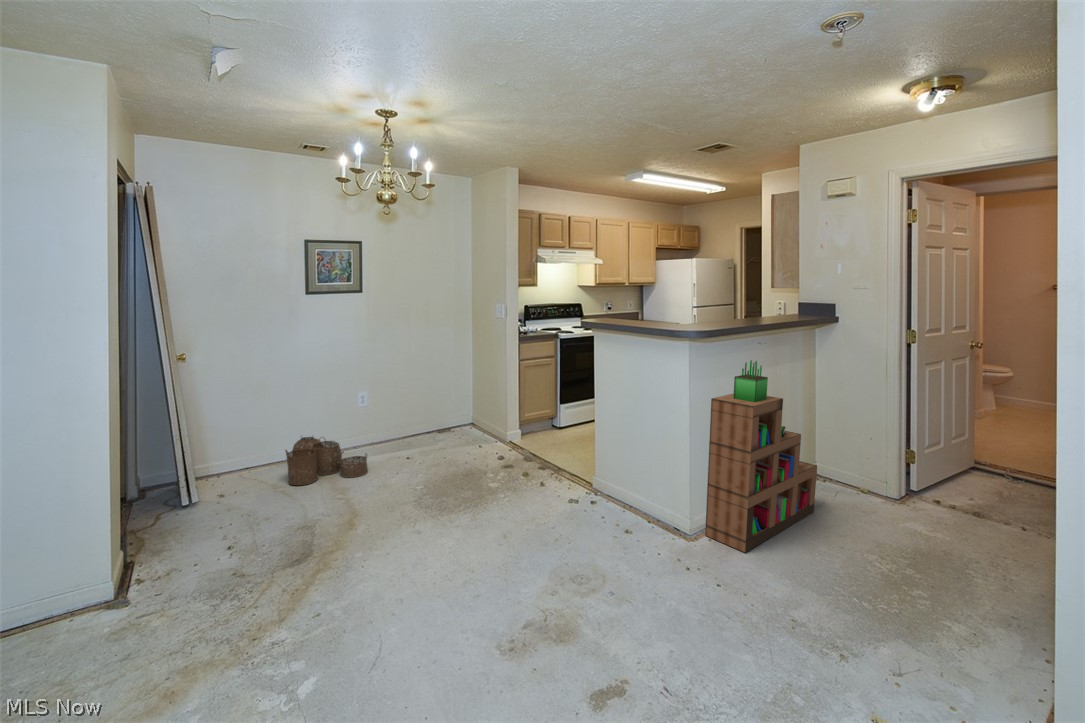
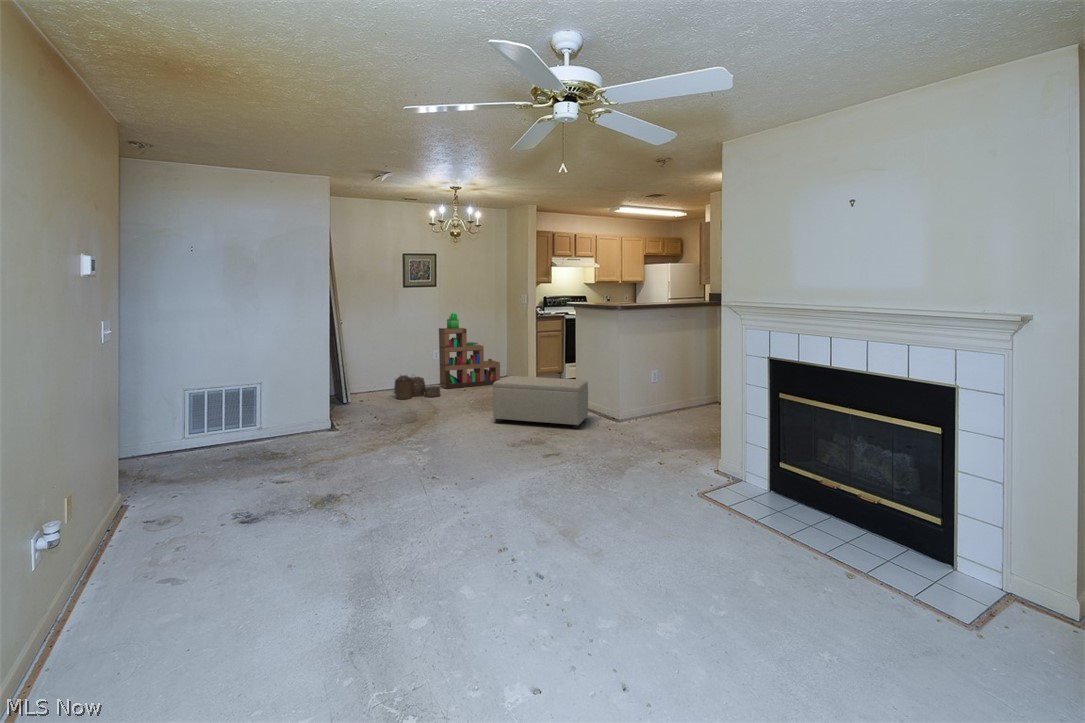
bookshelf: present [705,360,817,552] -> present [439,313,500,389]
ottoman: none [458,460,636,577] -> present [493,376,588,429]

